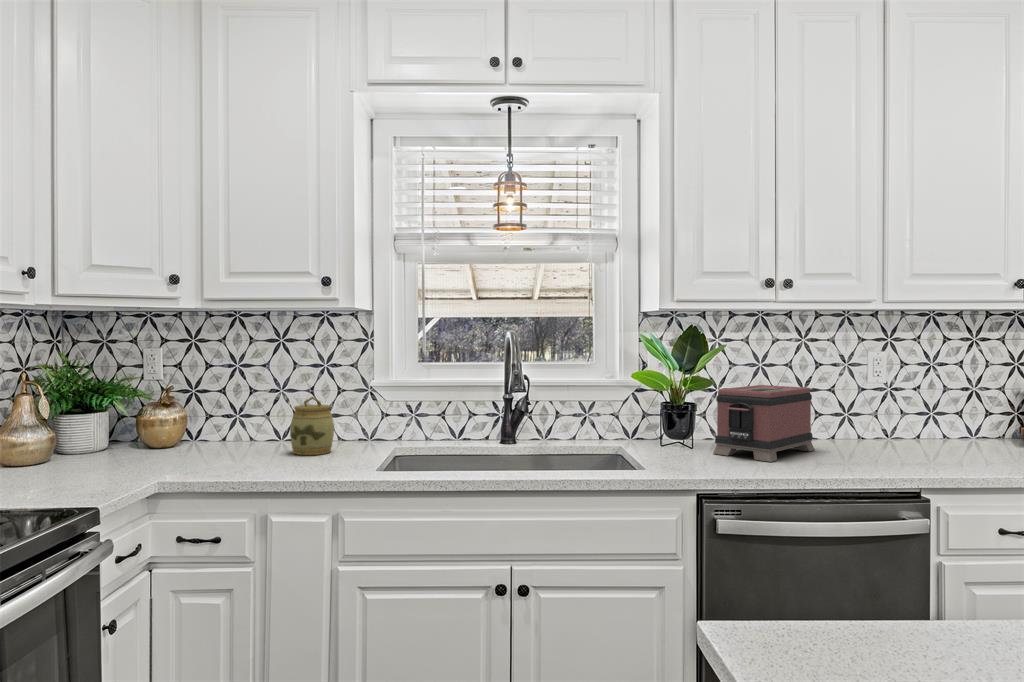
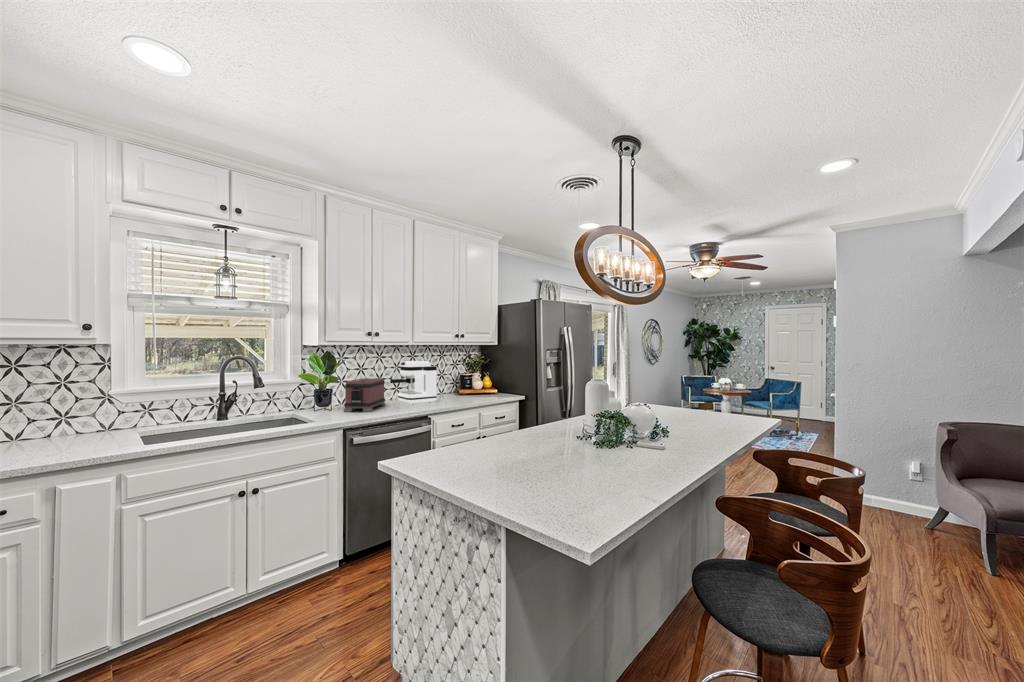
coffee maker: none [827,350,956,456] -> present [390,361,437,404]
jar: present [290,397,334,455] -> none [44,405,88,447]

